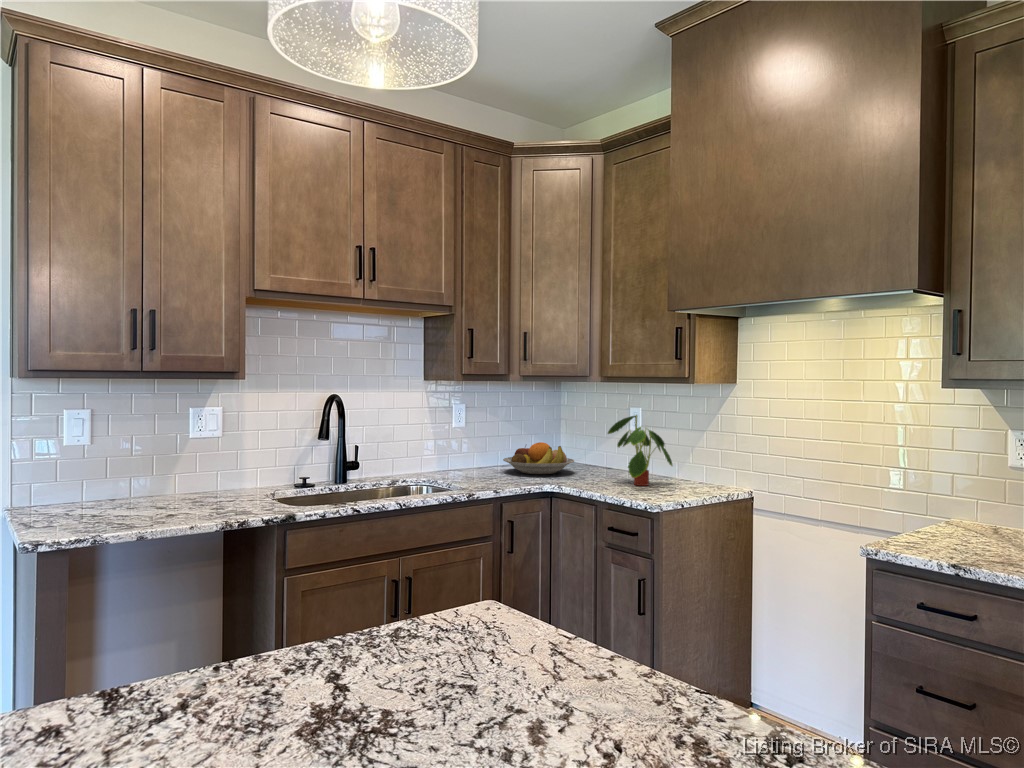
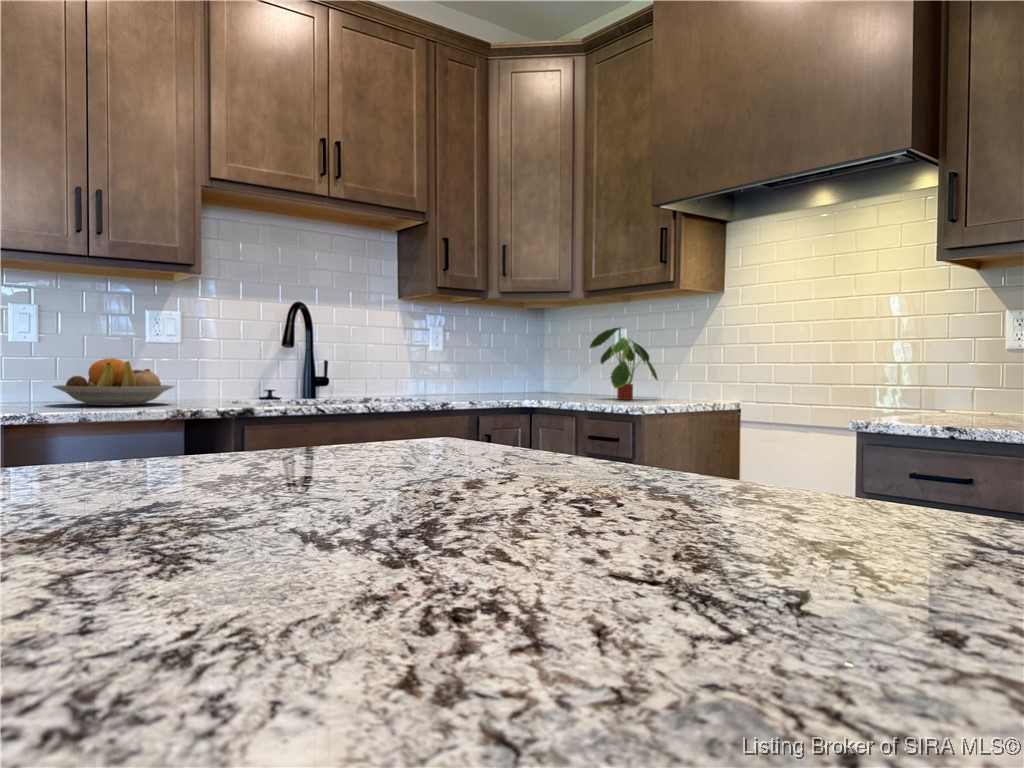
fruit bowl: present [503,442,574,474] -> present [53,358,175,406]

